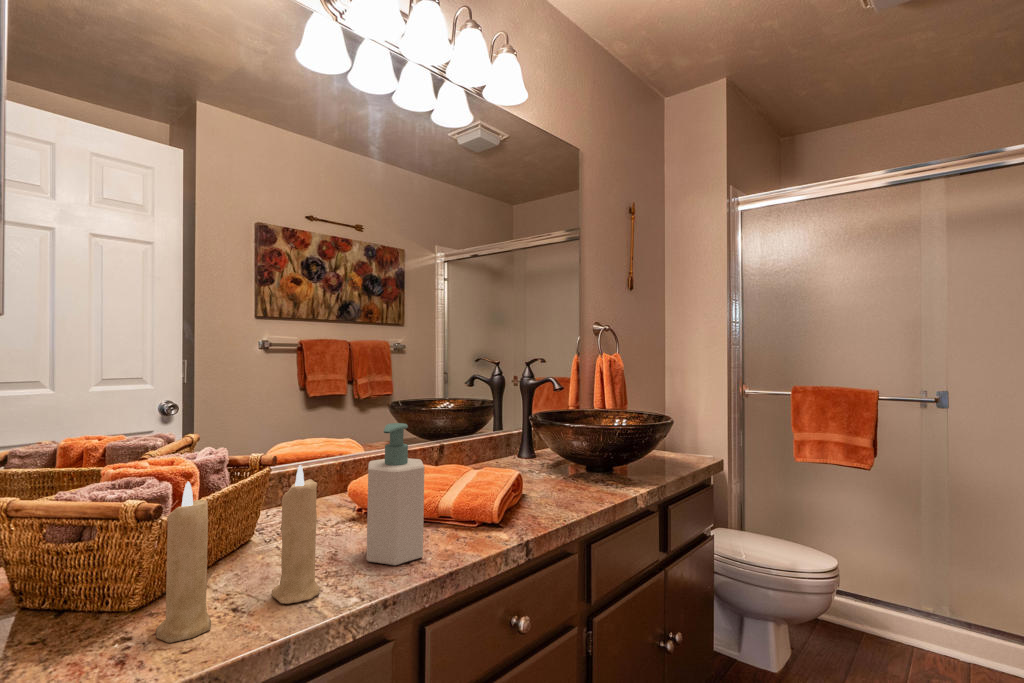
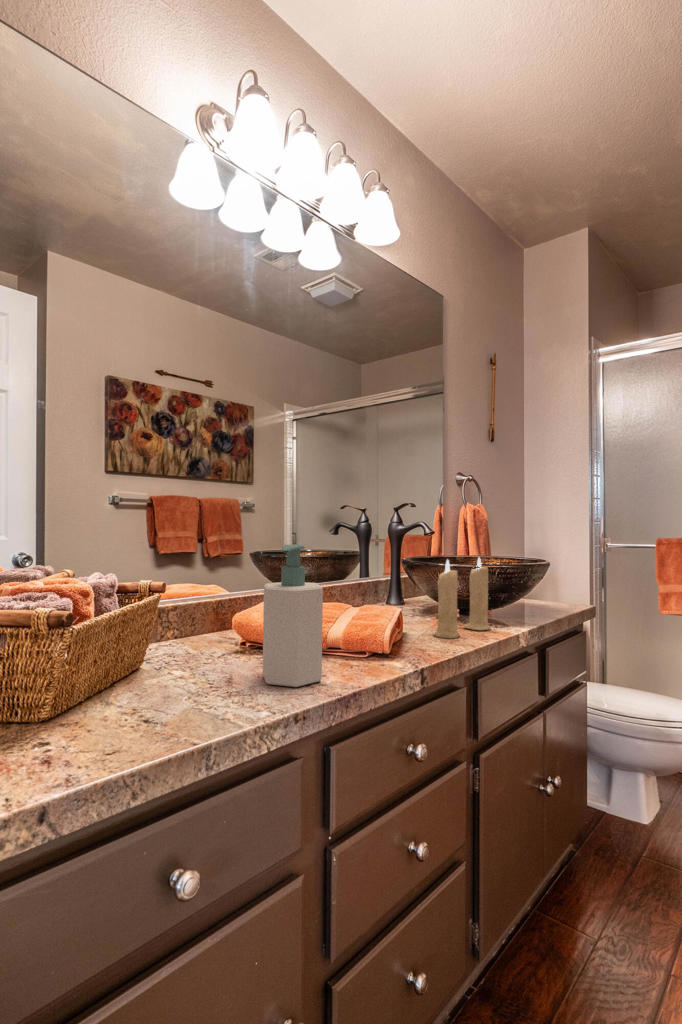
candle: present [156,465,320,643] -> present [433,557,490,639]

